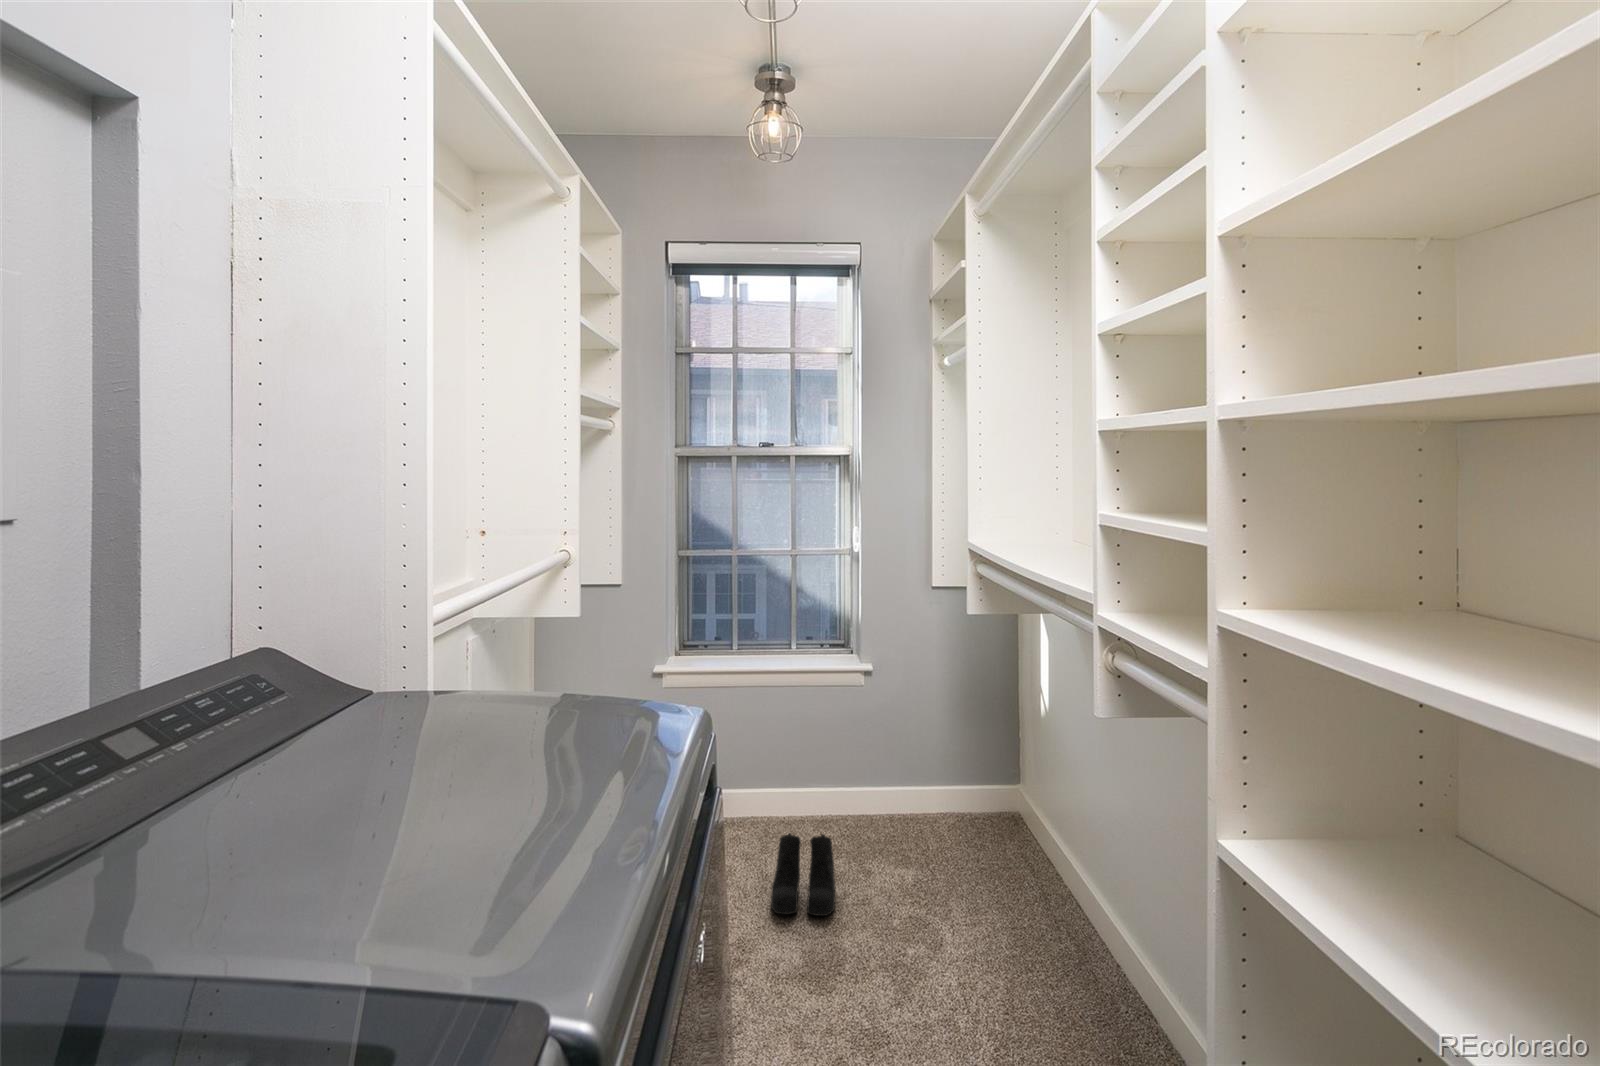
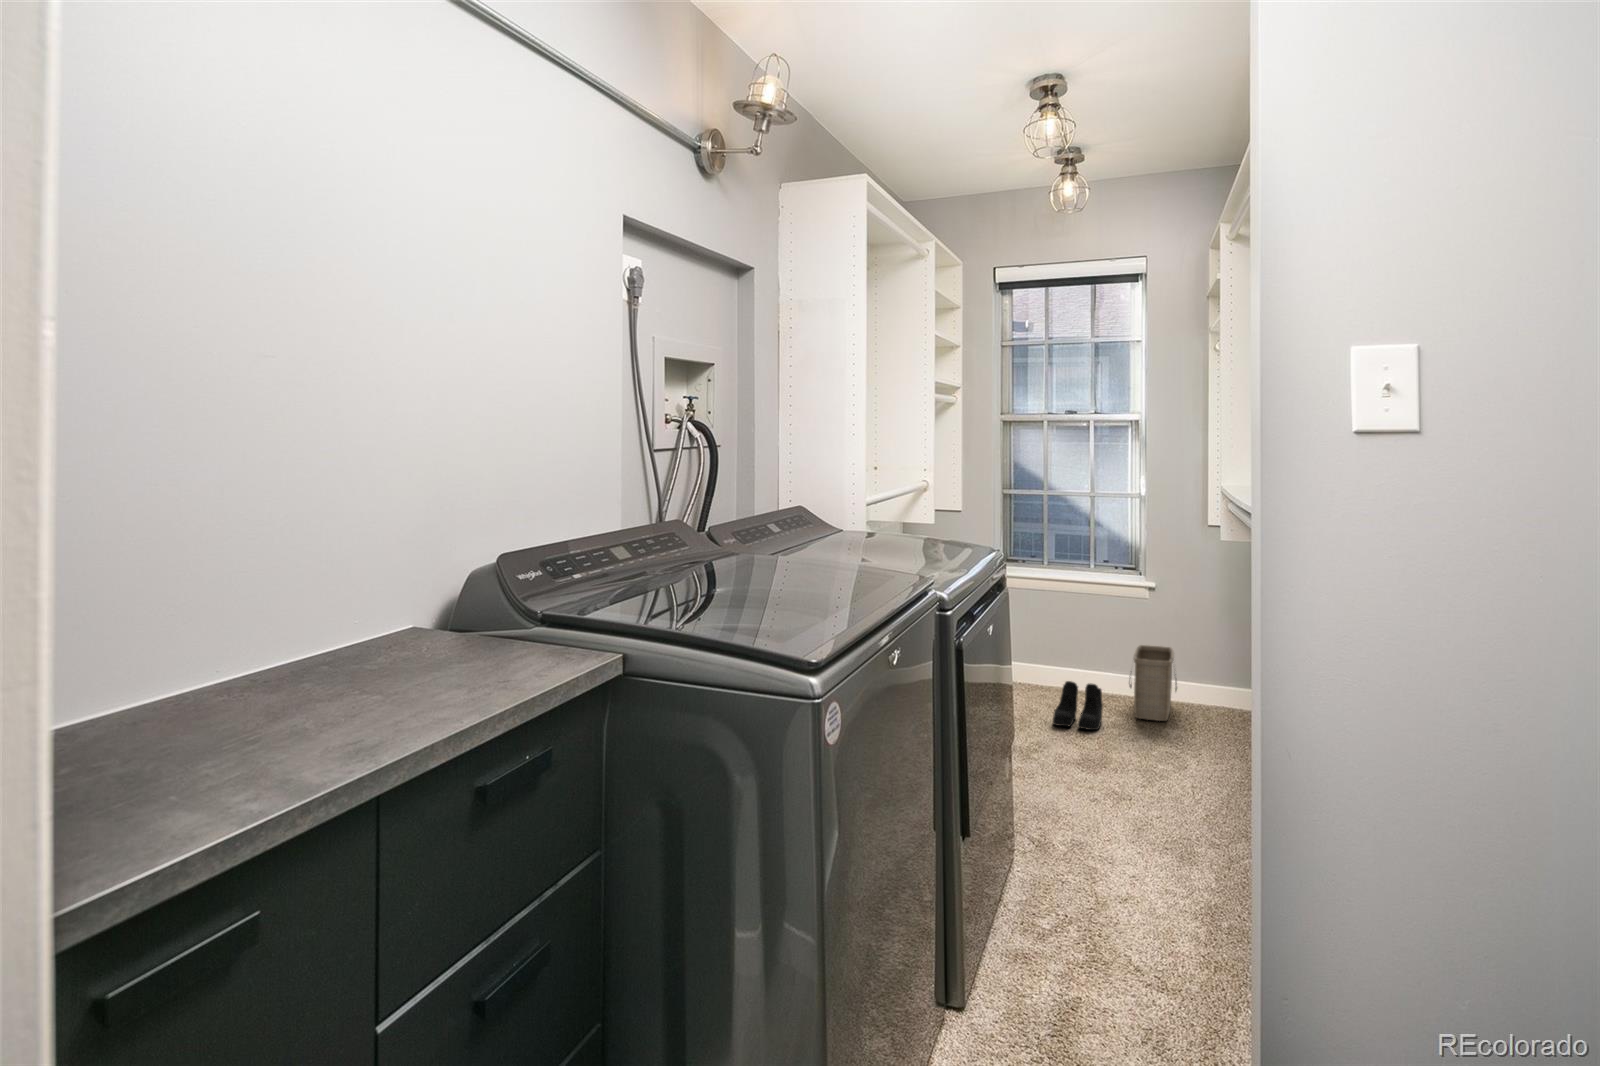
basket: none [854,748,916,868] -> present [1130,645,1177,721]

